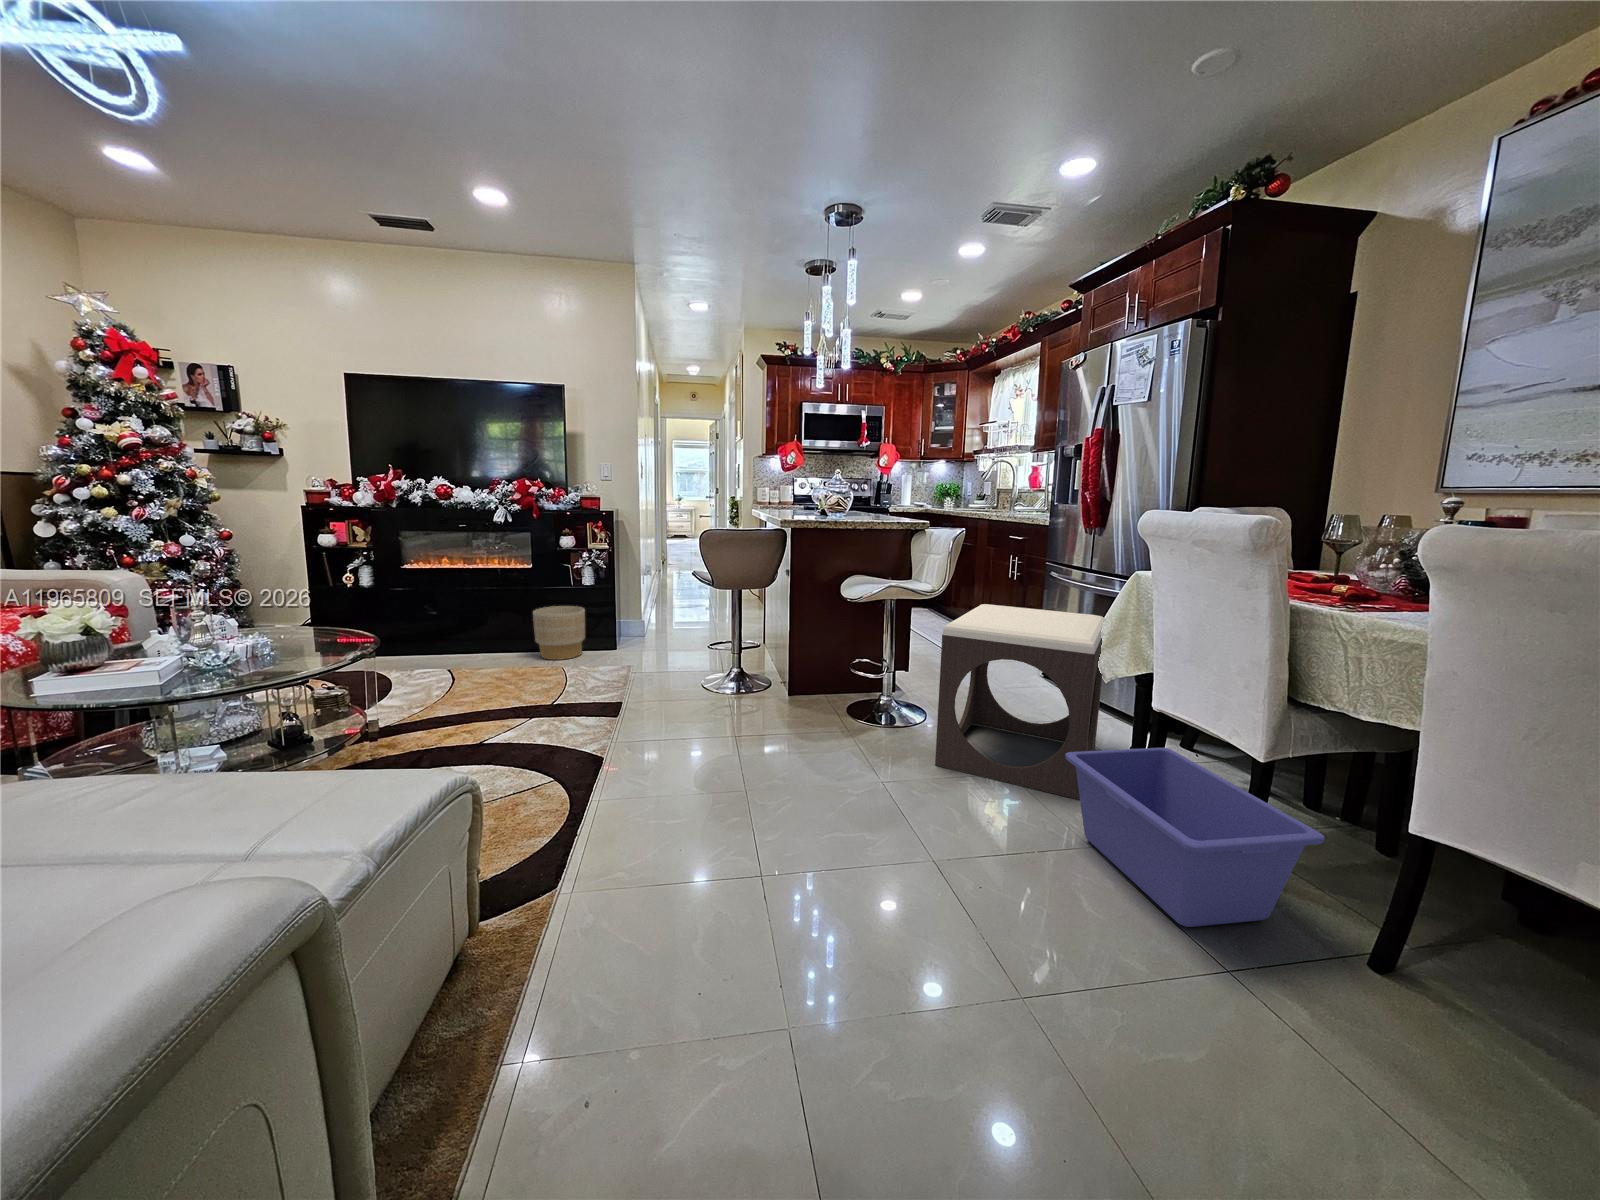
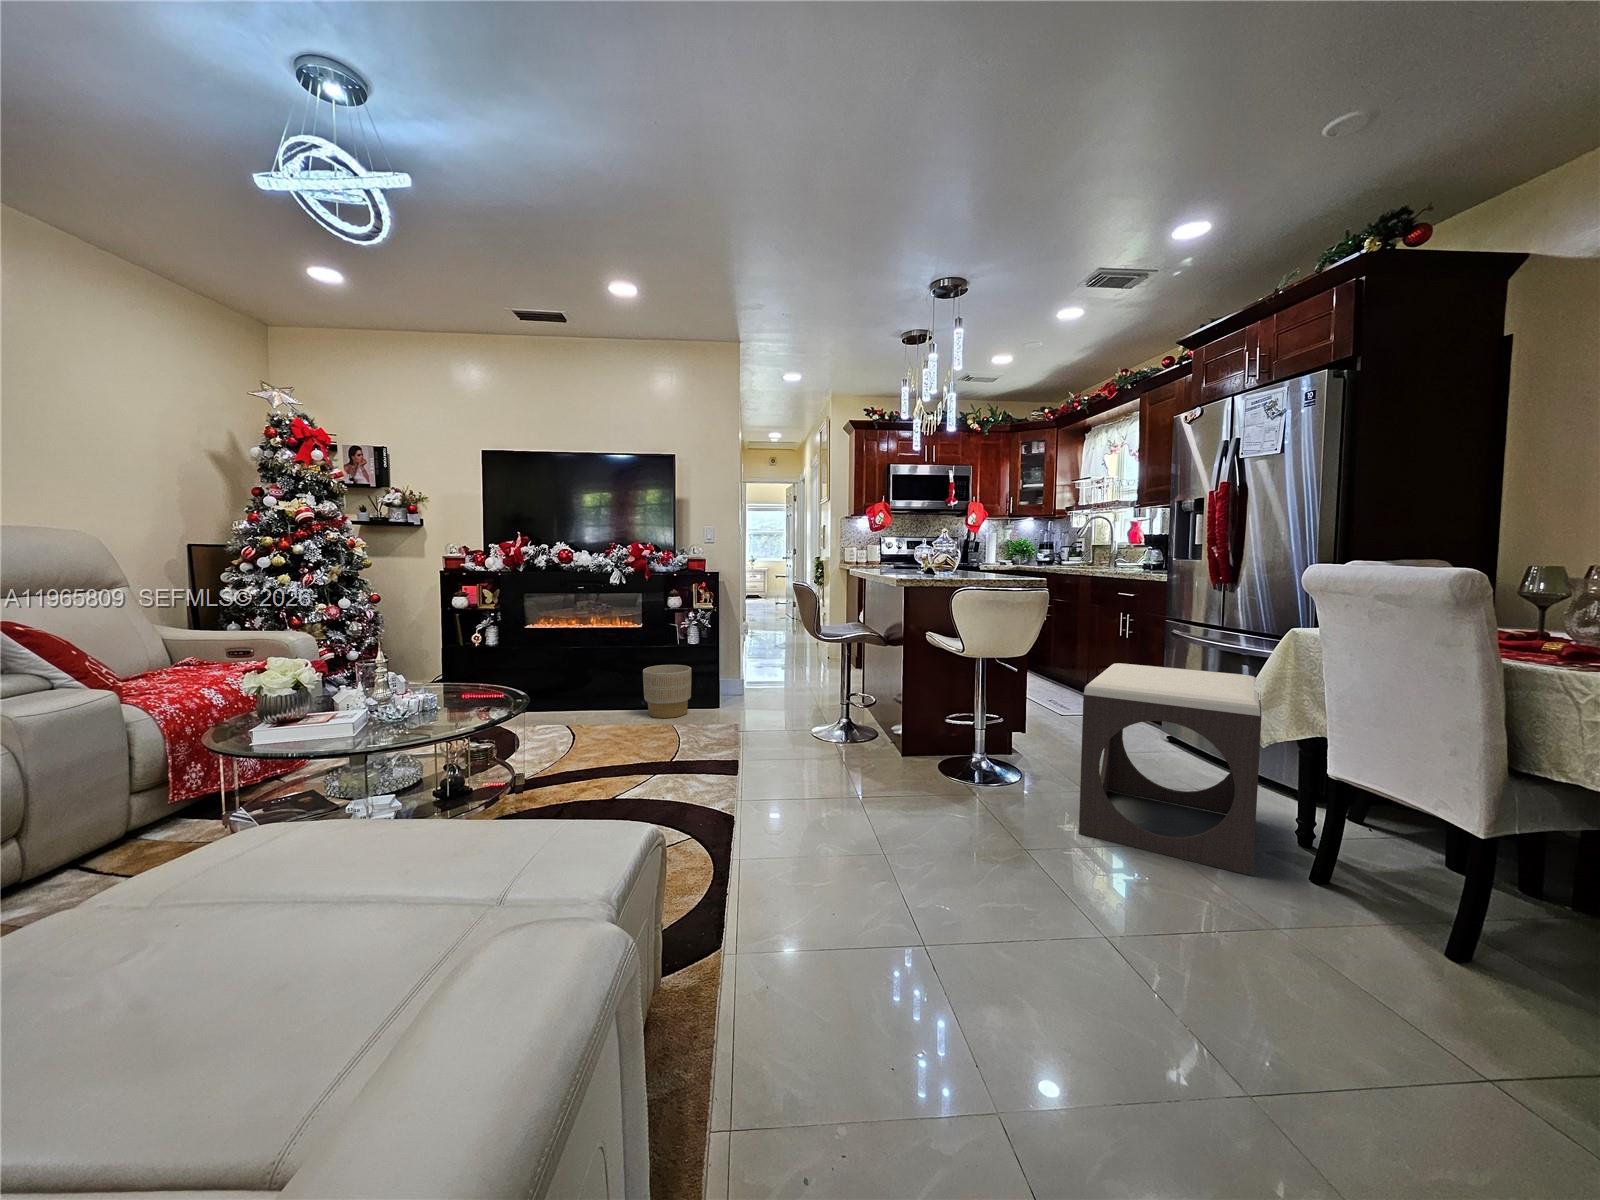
storage bin: present [1065,748,1325,927] -> none [1241,819,1584,1023]

